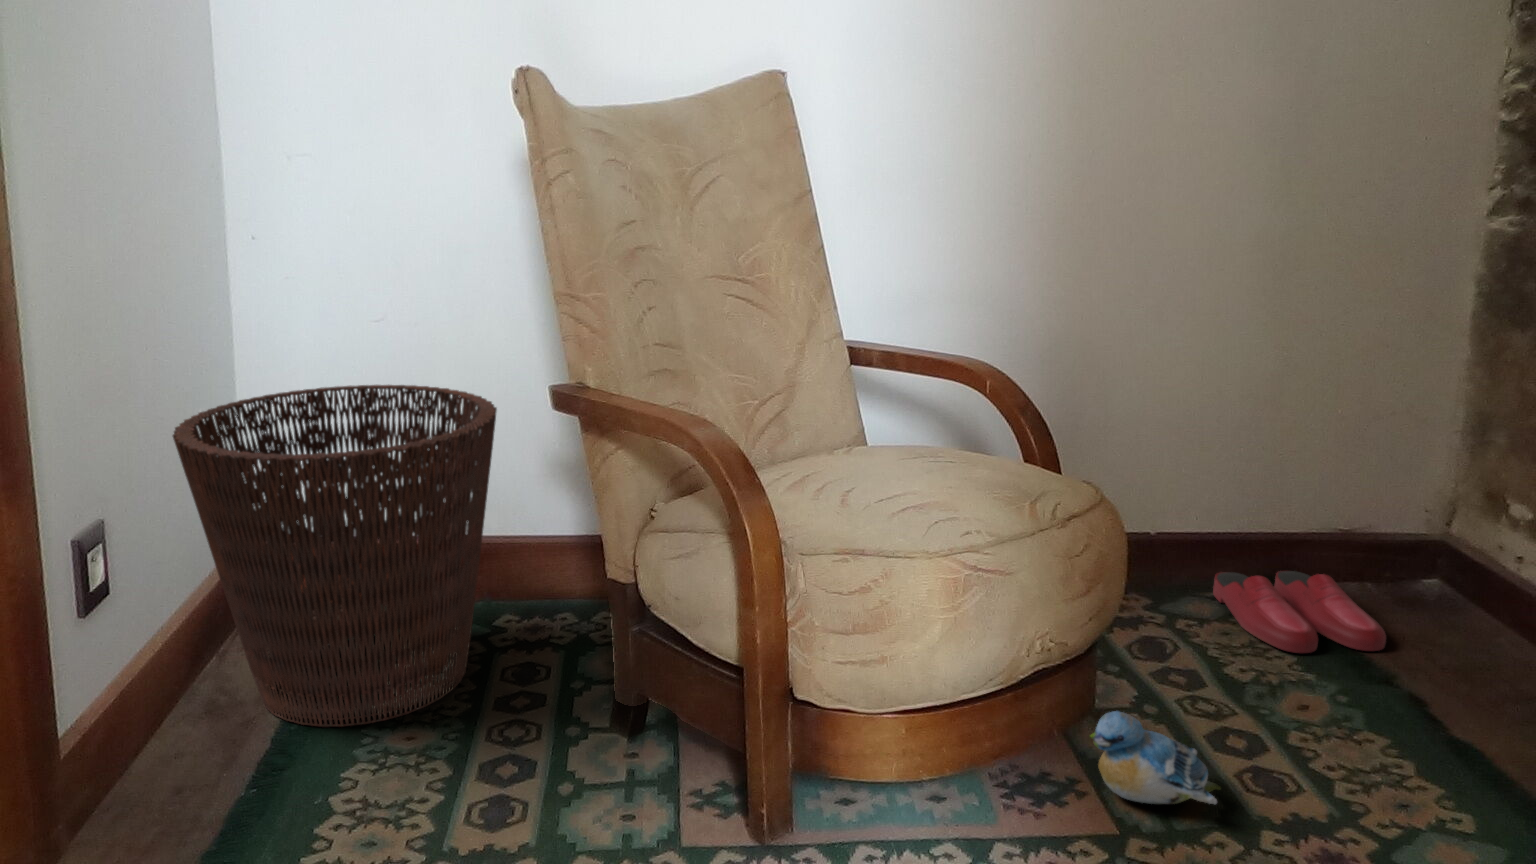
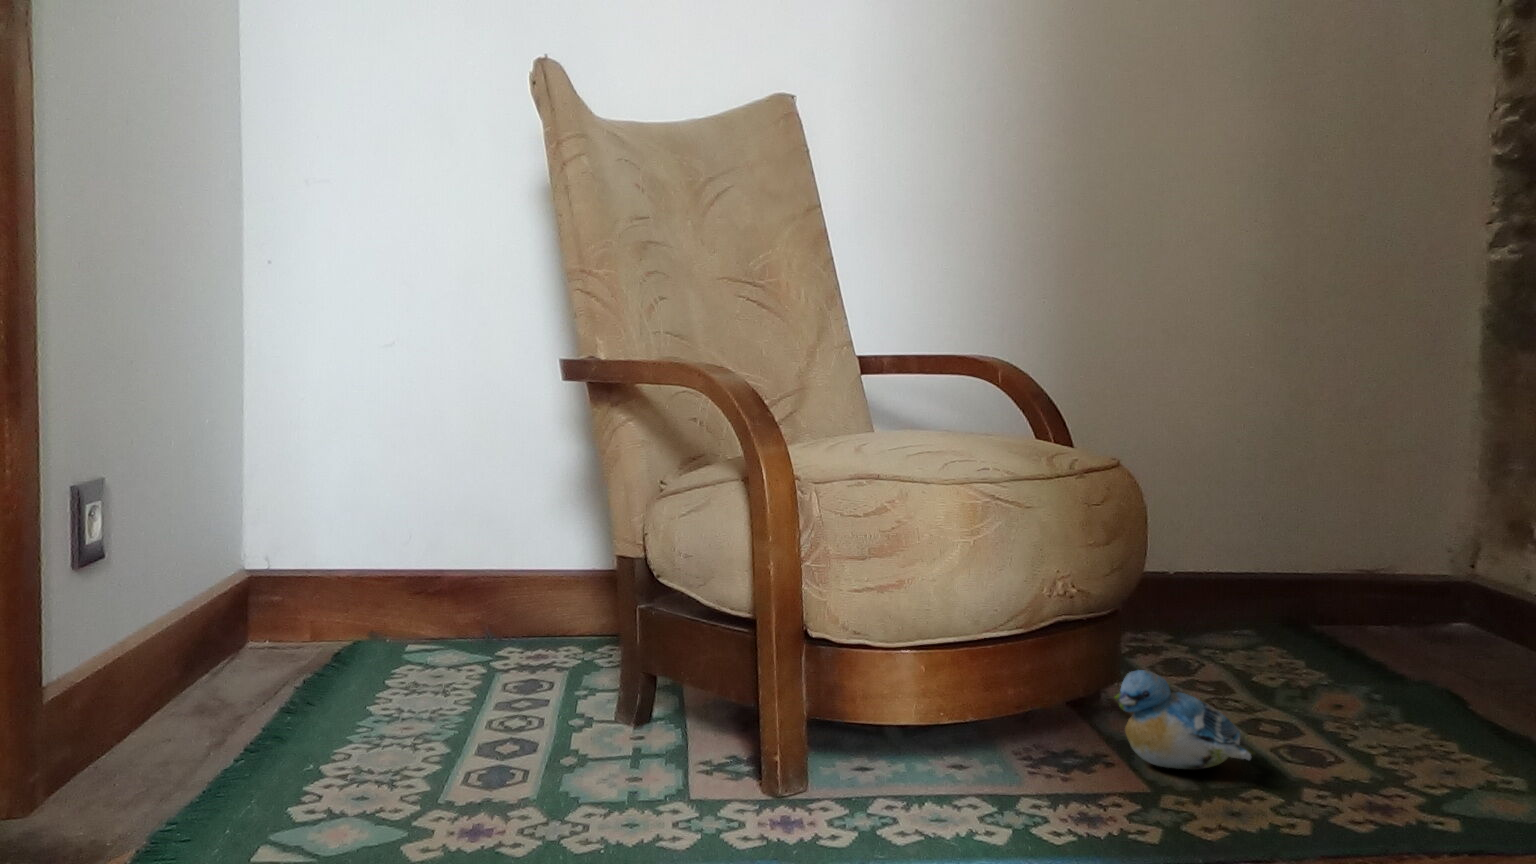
basket: present [173,385,497,727] -> none [191,402,510,719]
slippers: present [1213,571,1386,653] -> none [1240,603,1422,670]

